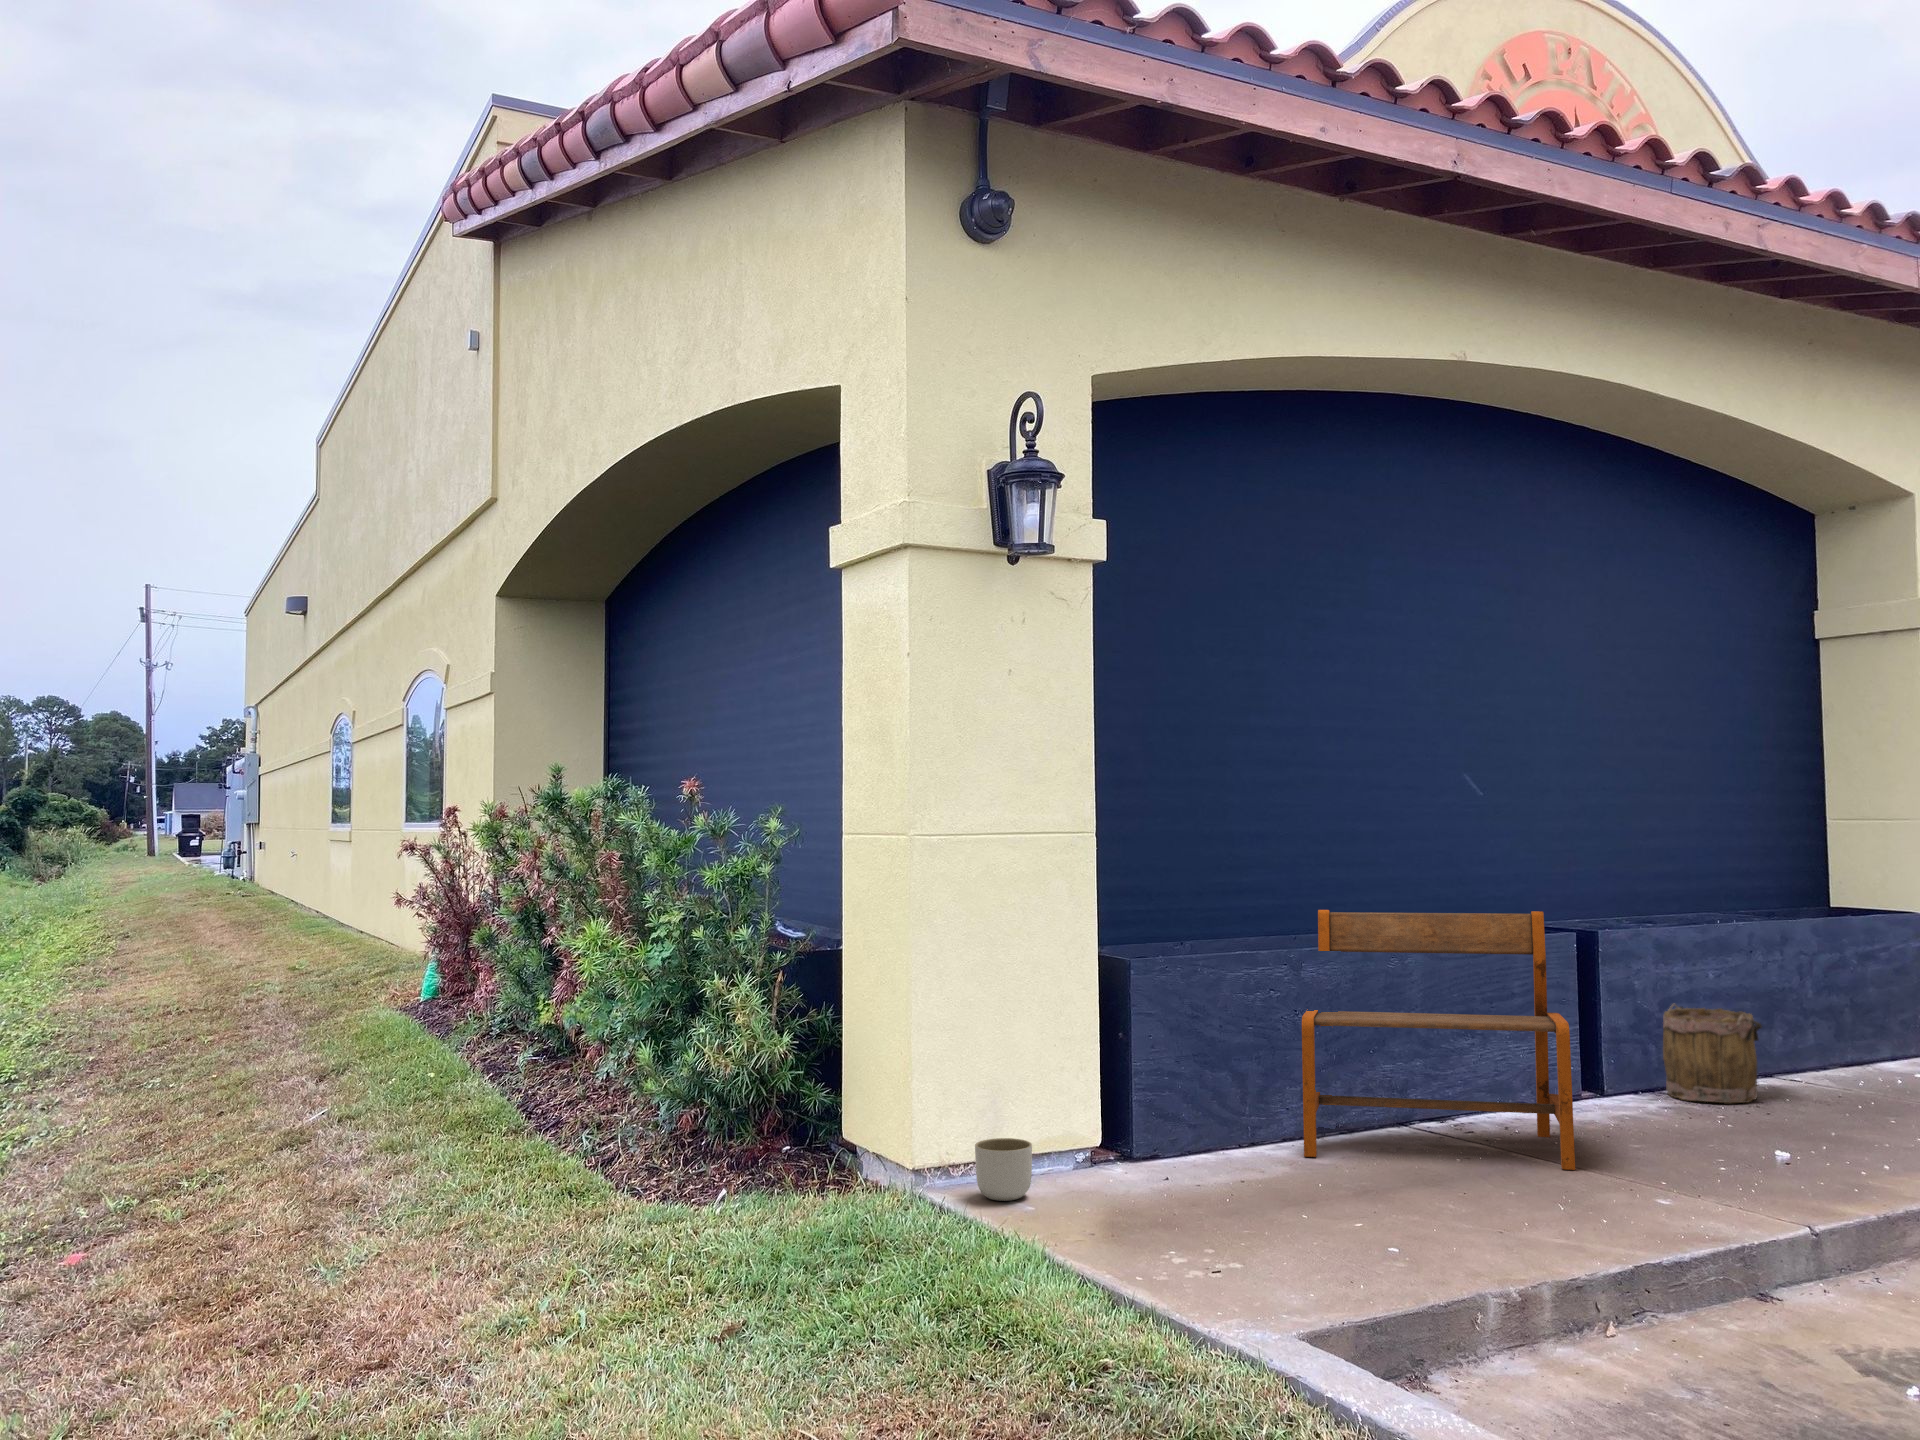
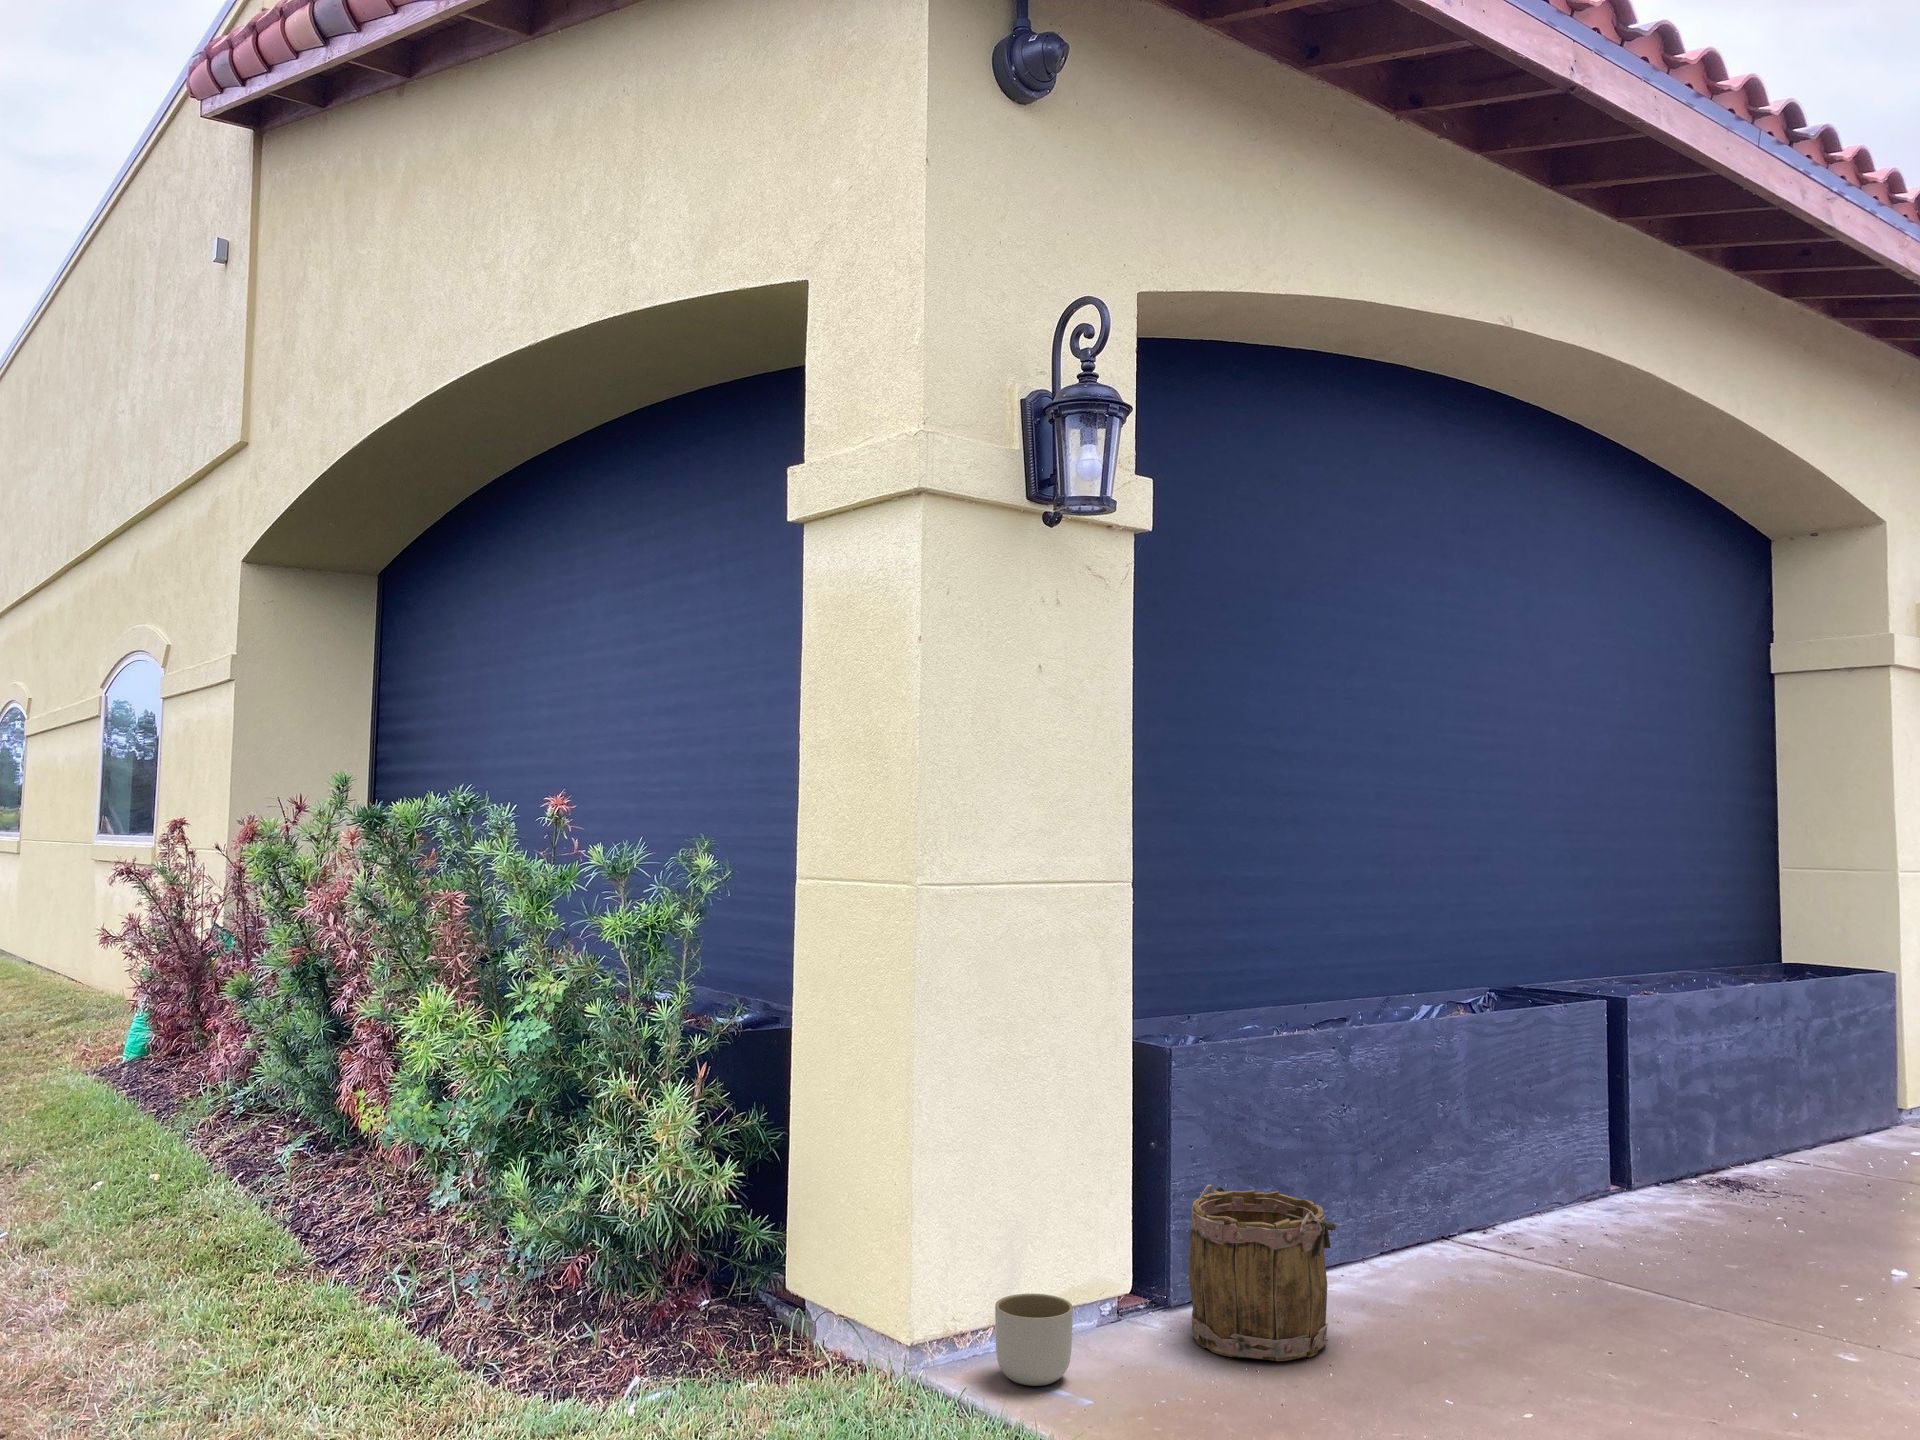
bench: present [1302,910,1575,1170] -> none [1346,976,1707,1308]
bucket: present [1663,1004,1762,1103] -> present [1189,1185,1336,1361]

